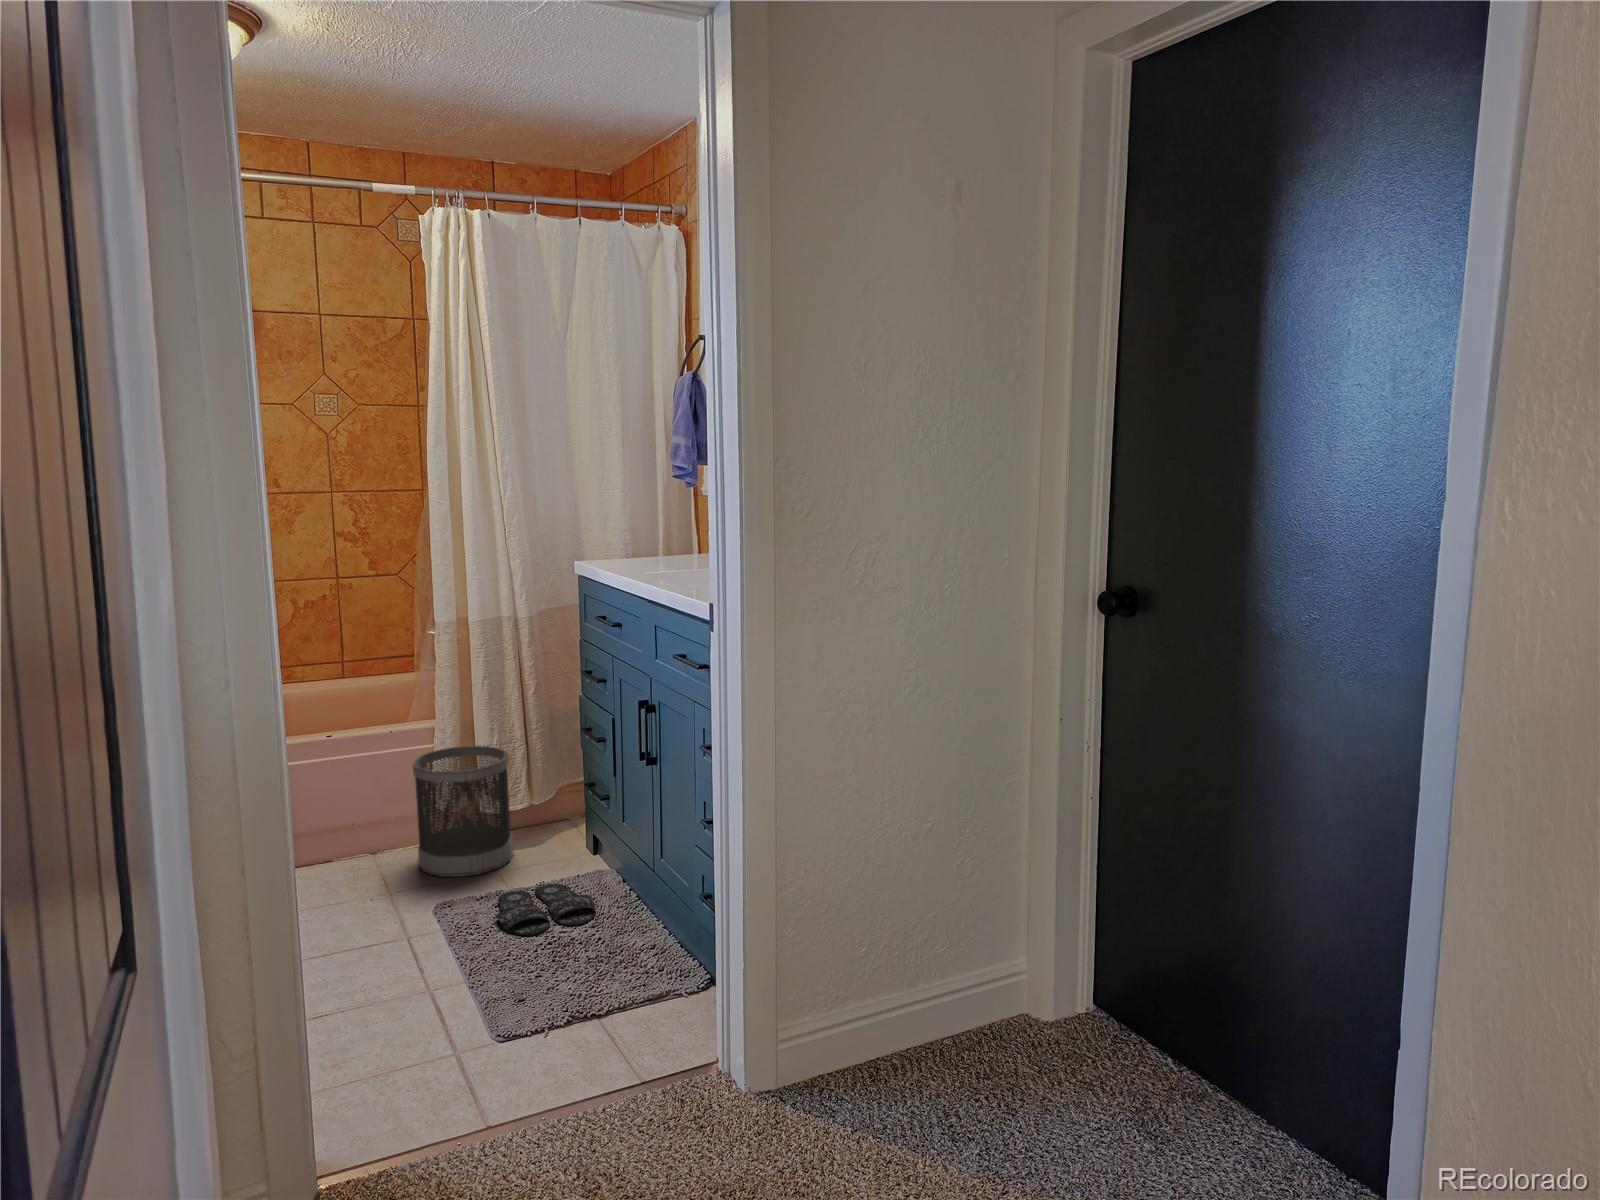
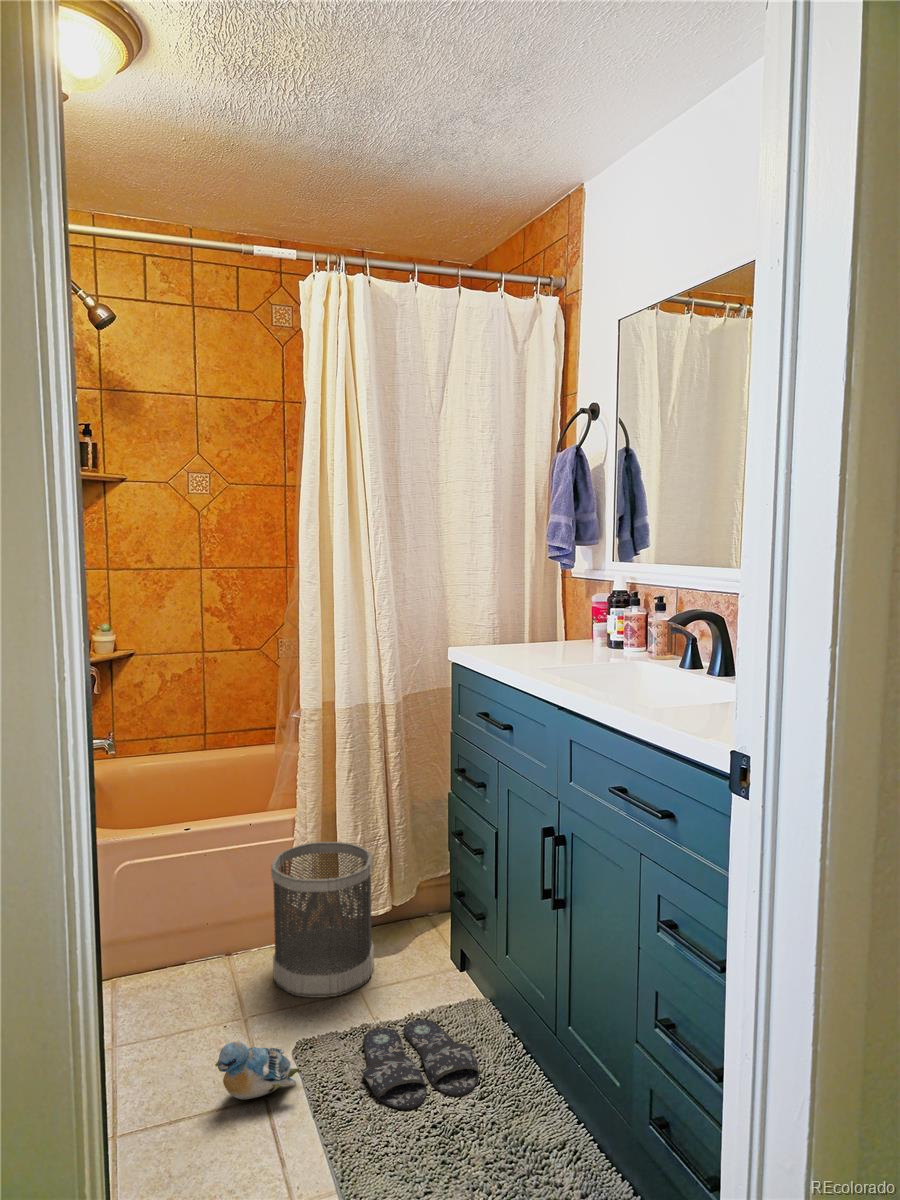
plush toy: none [366,891,441,938] -> present [215,1042,299,1099]

